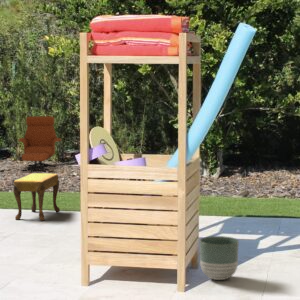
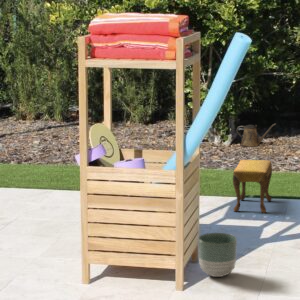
lounge chair: present [18,116,61,173] -> none [19,77,65,139]
watering can: none [225,157,262,179] -> present [237,124,275,147]
footstool: present [14,173,60,221] -> present [233,160,272,213]

